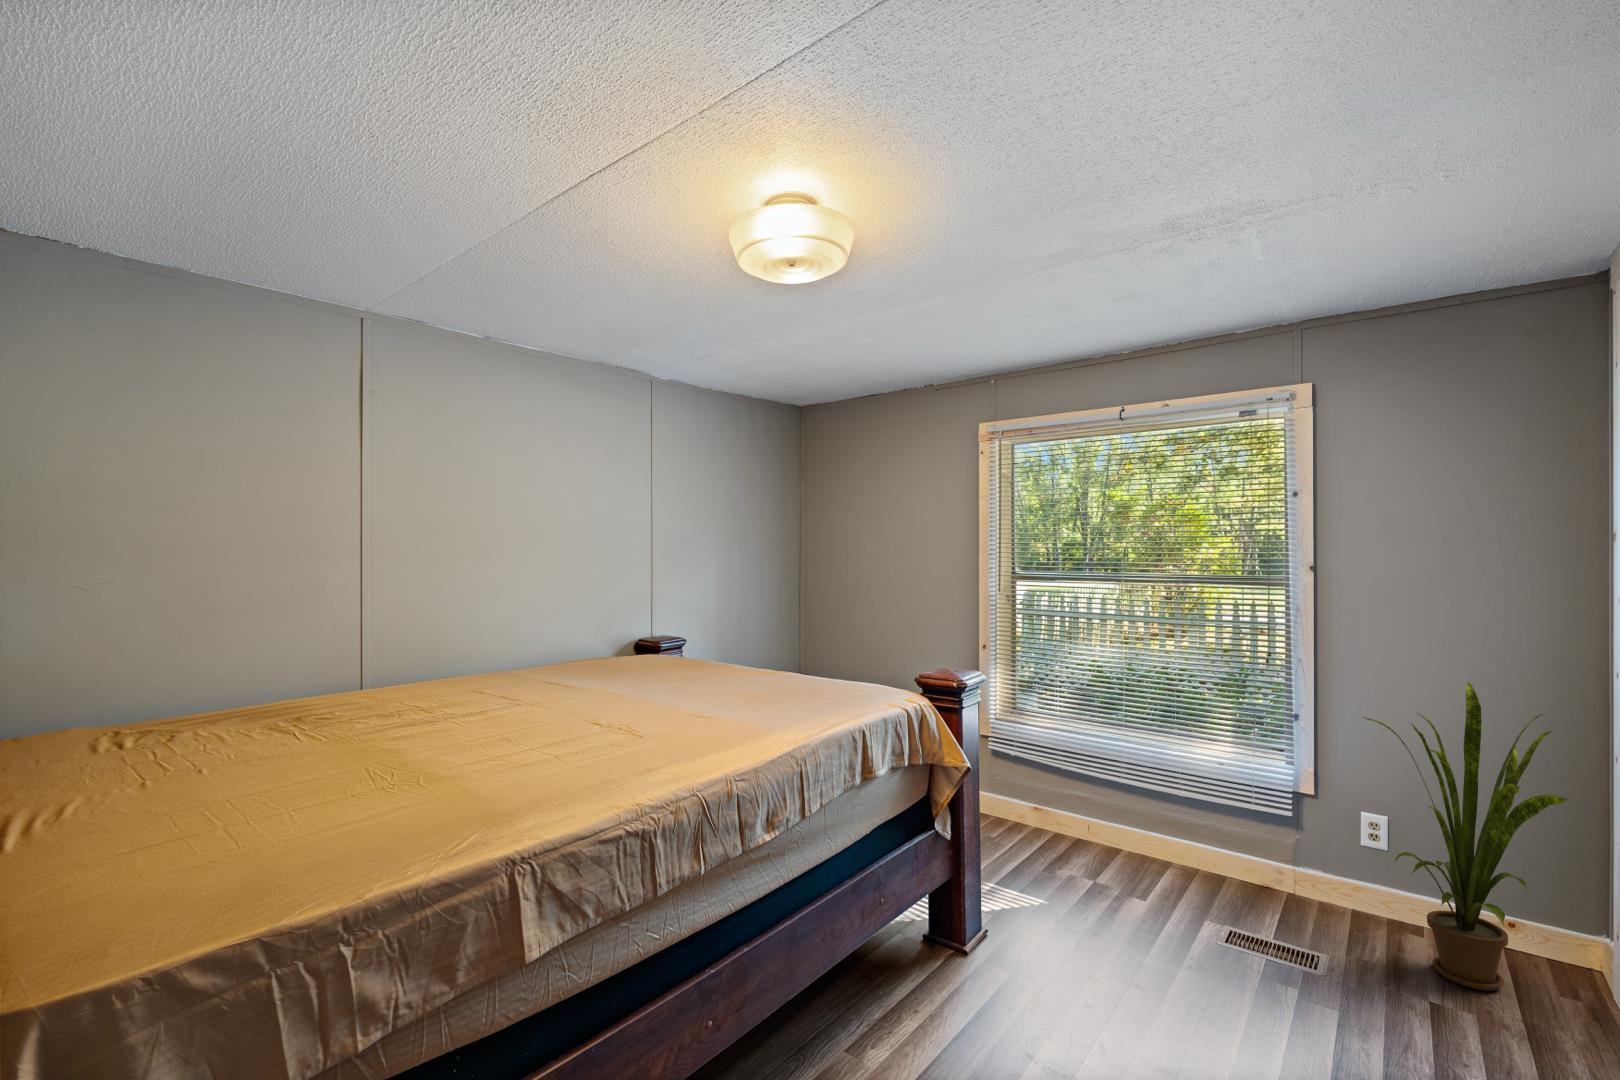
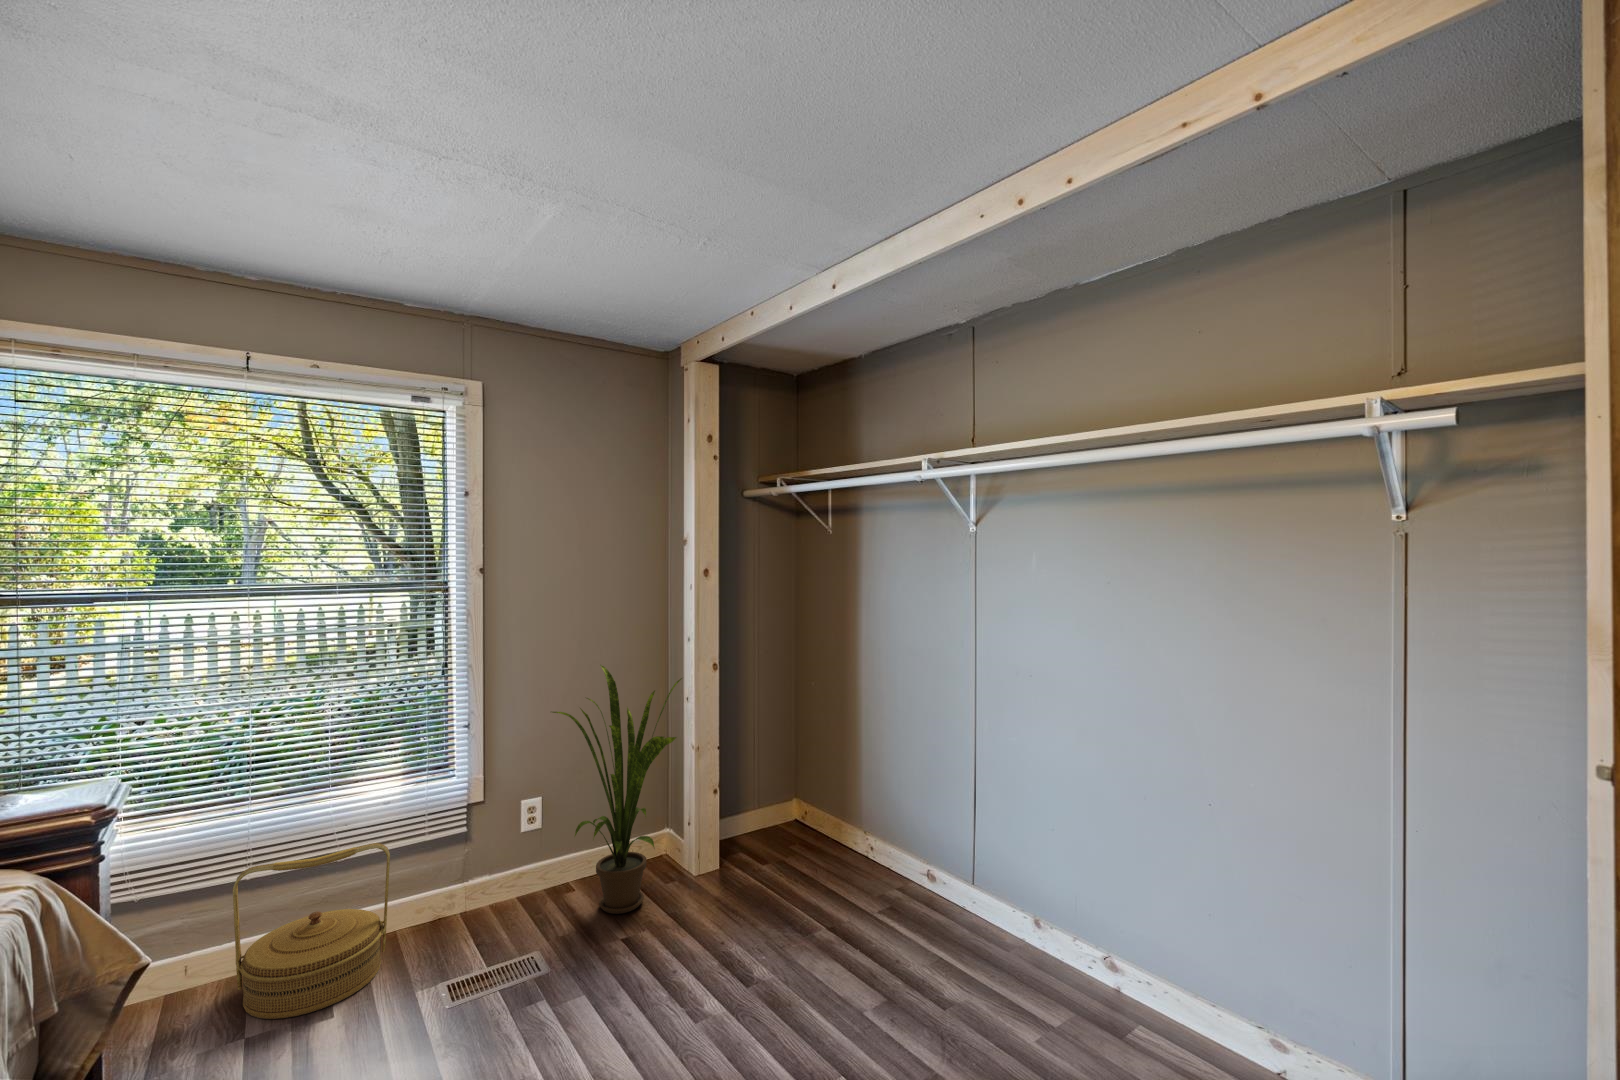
woven basket: none [1101,771,1206,896] -> present [233,843,390,1019]

